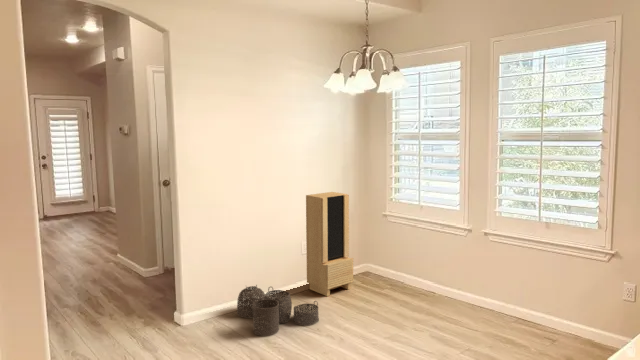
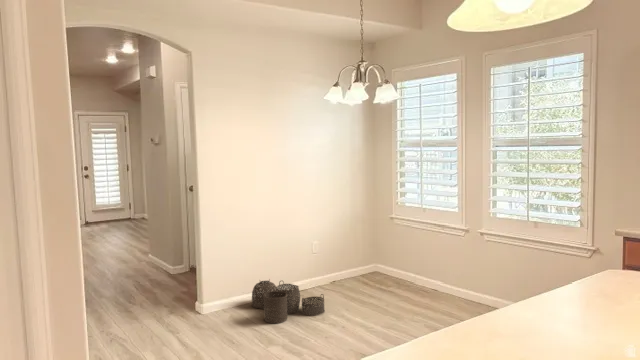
storage cabinet: present [306,192,353,296] -> none [317,196,361,292]

